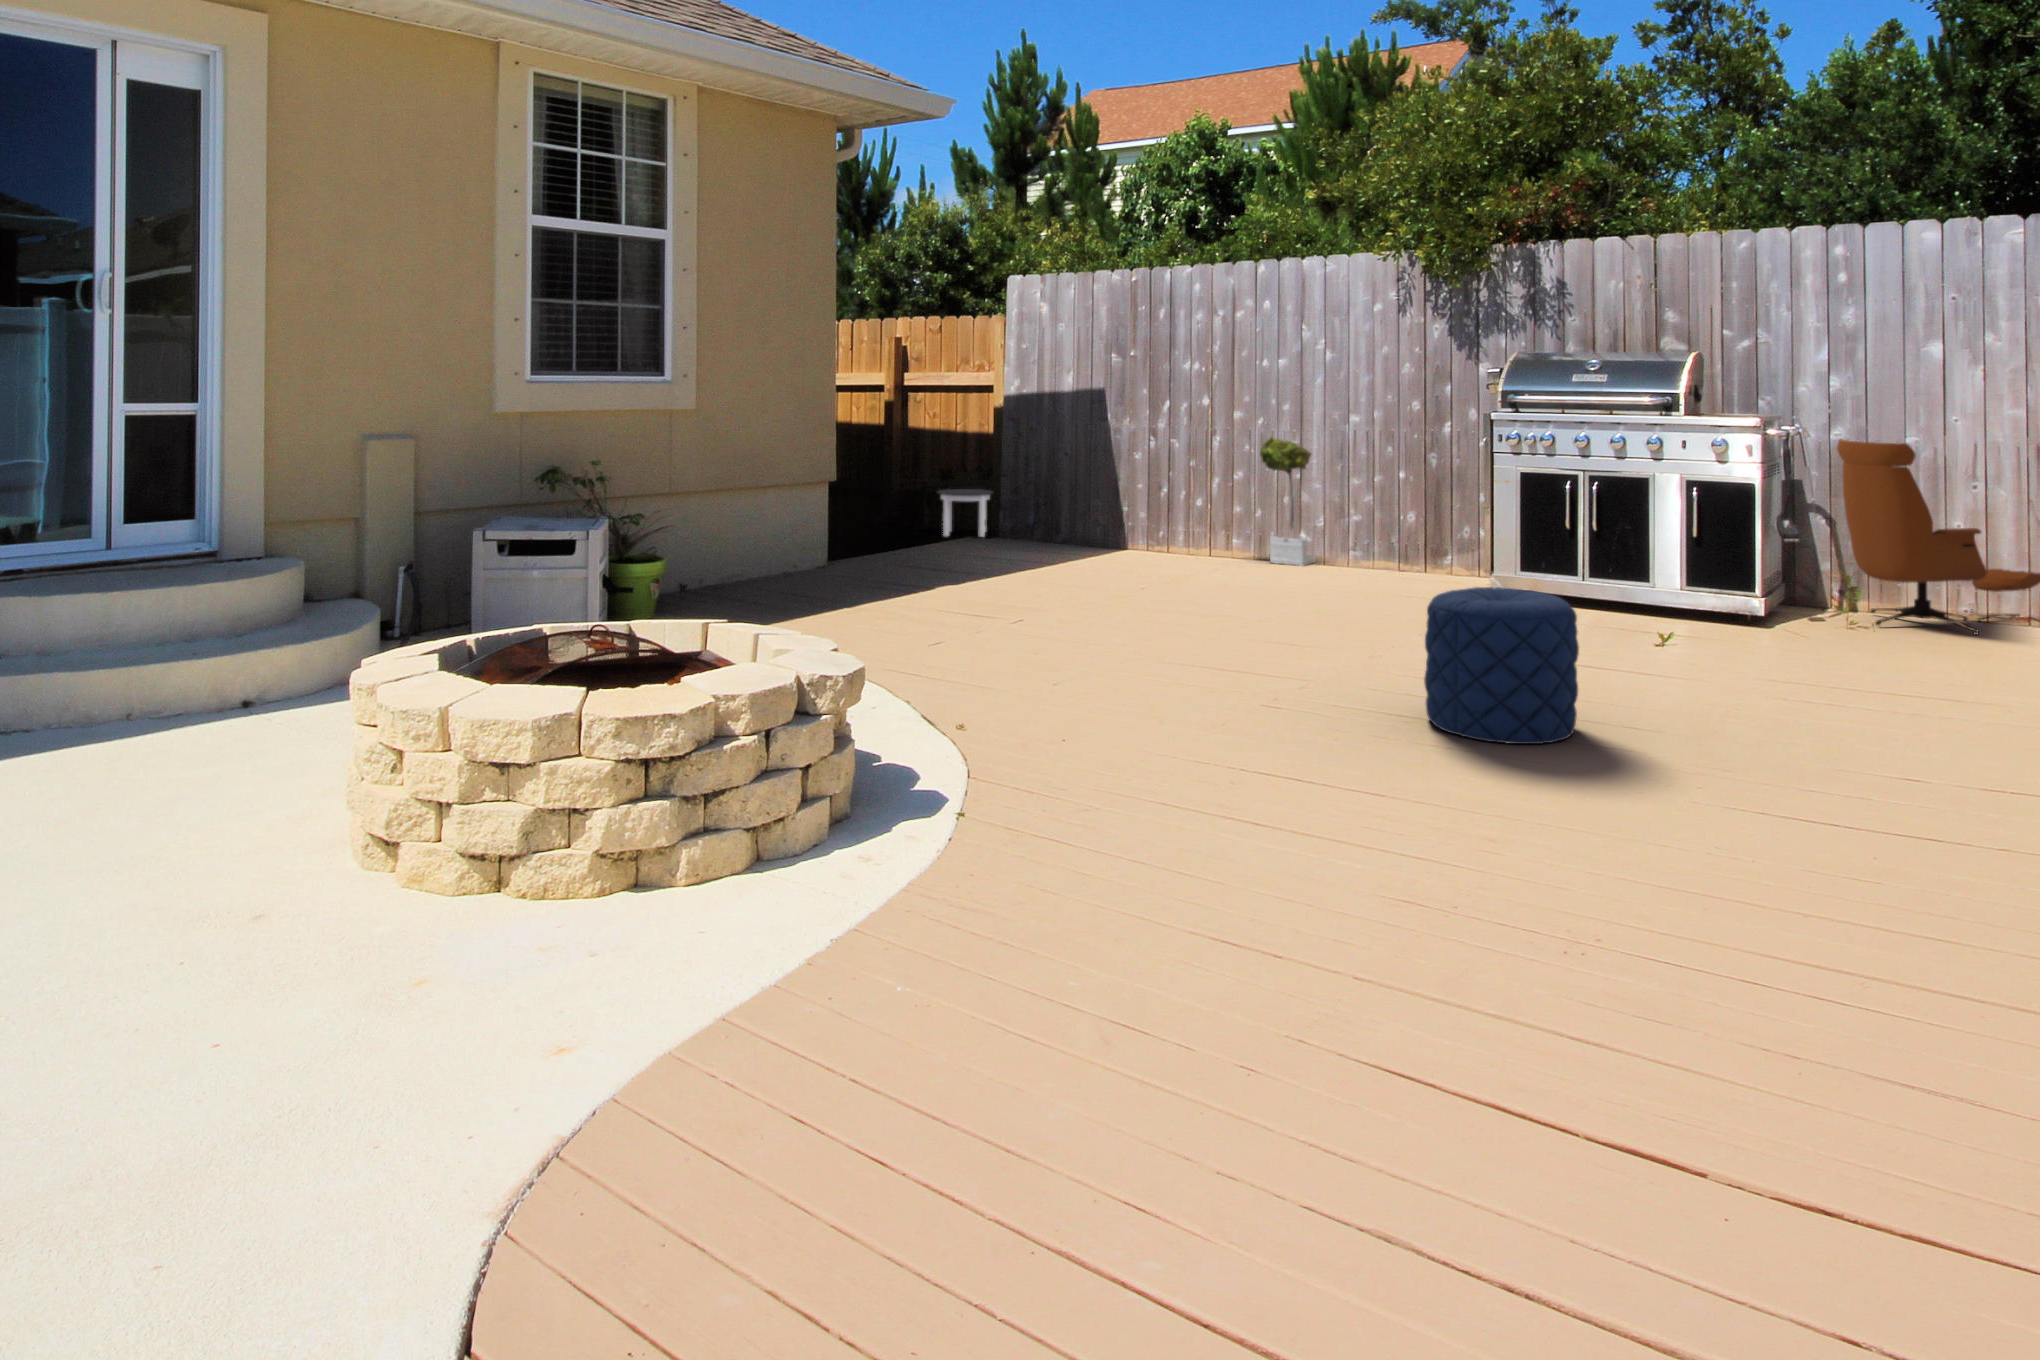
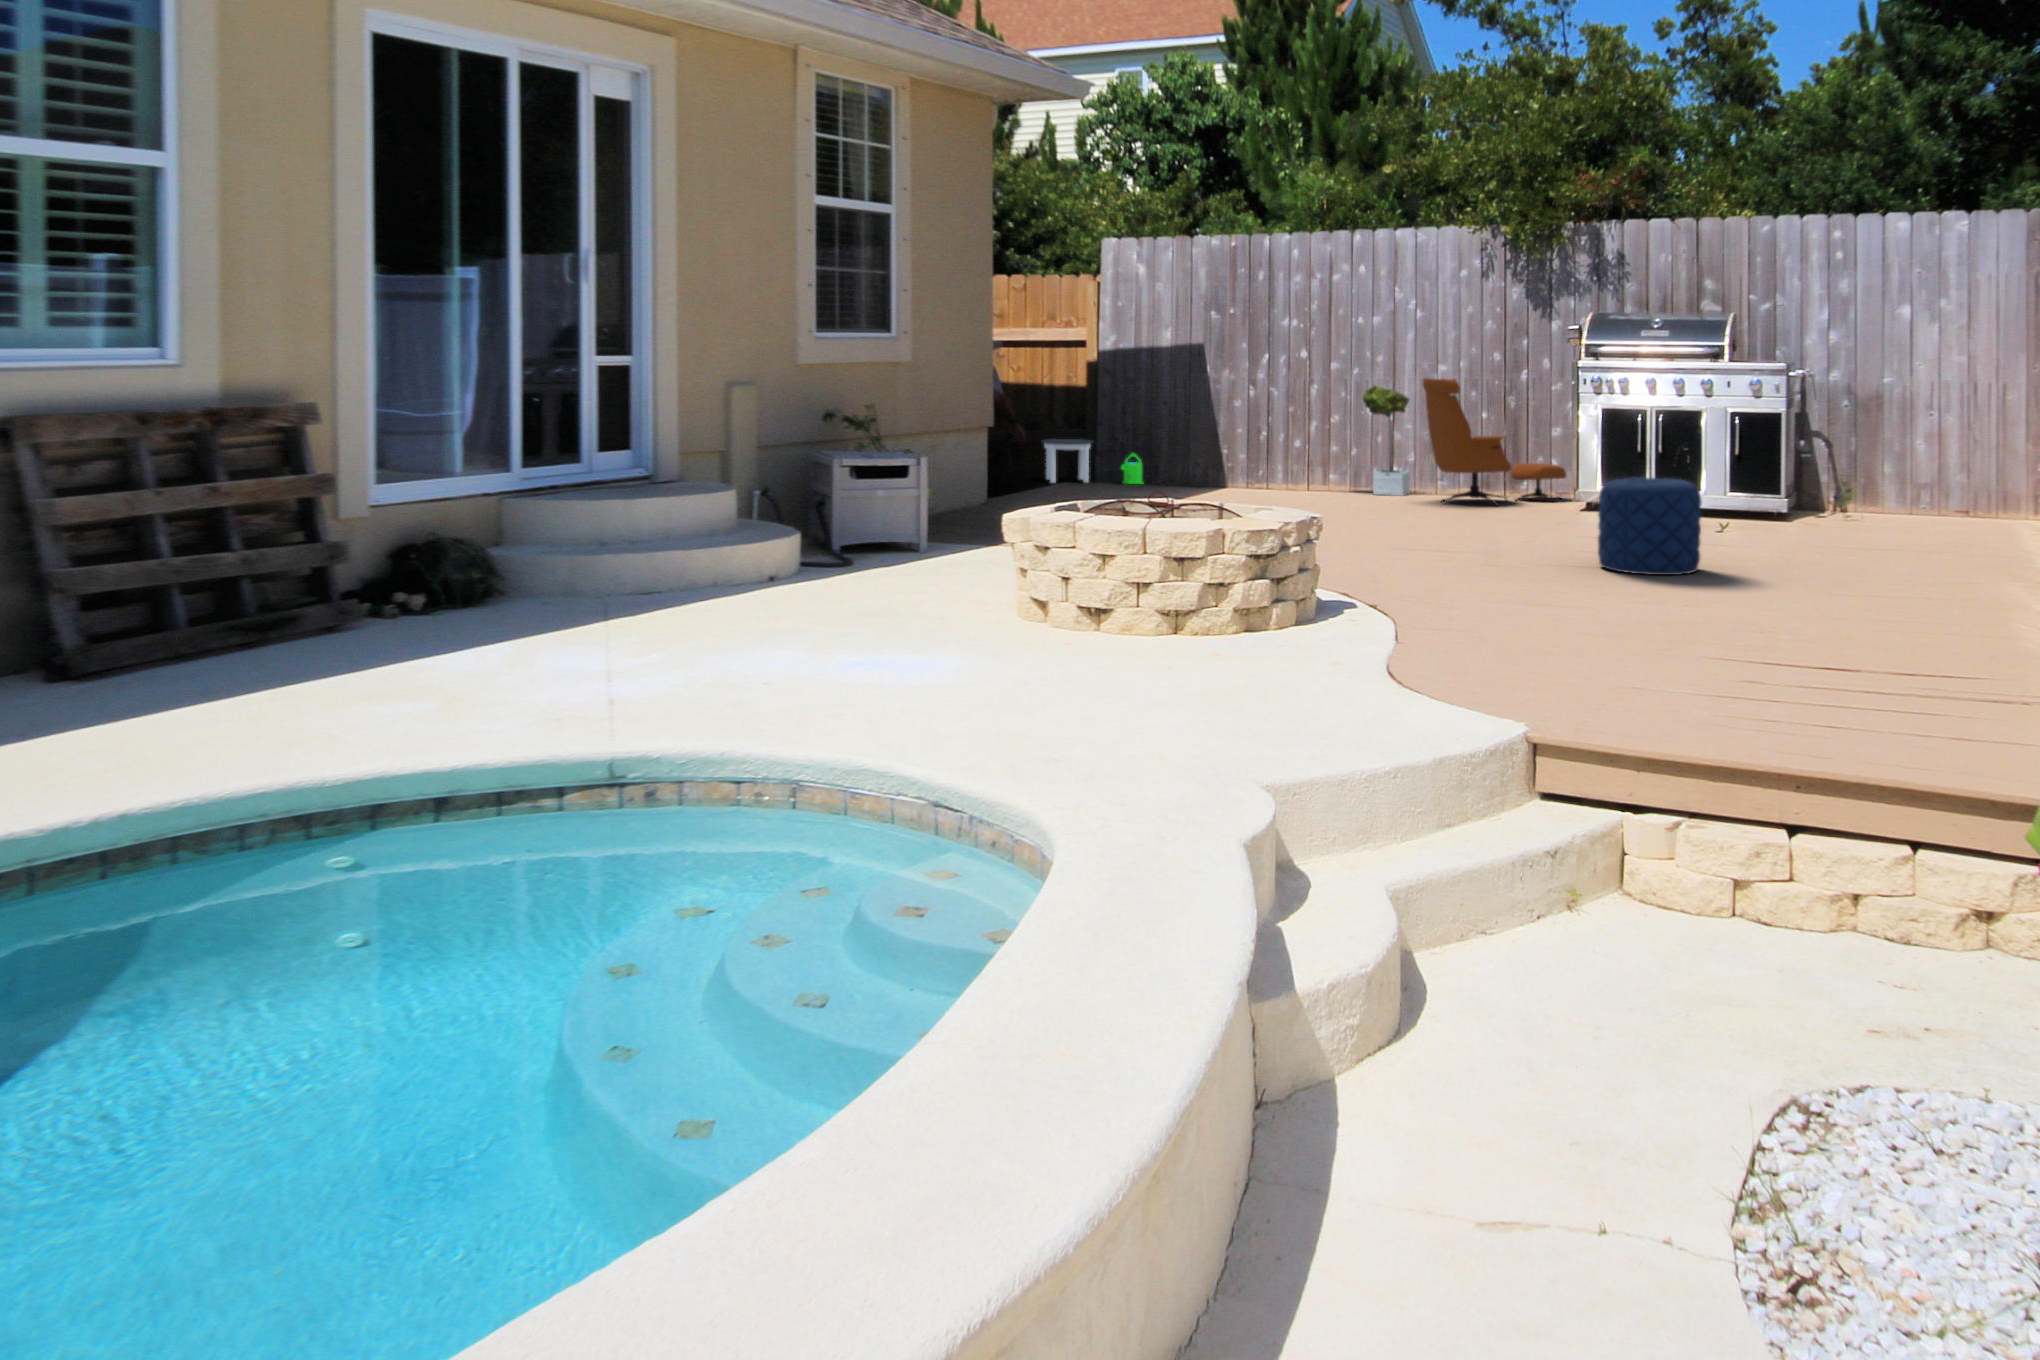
lounge chair: present [1837,440,2040,634] -> present [1423,378,1566,505]
watering can: none [1013,507,1042,540] -> present [1121,454,1142,484]

